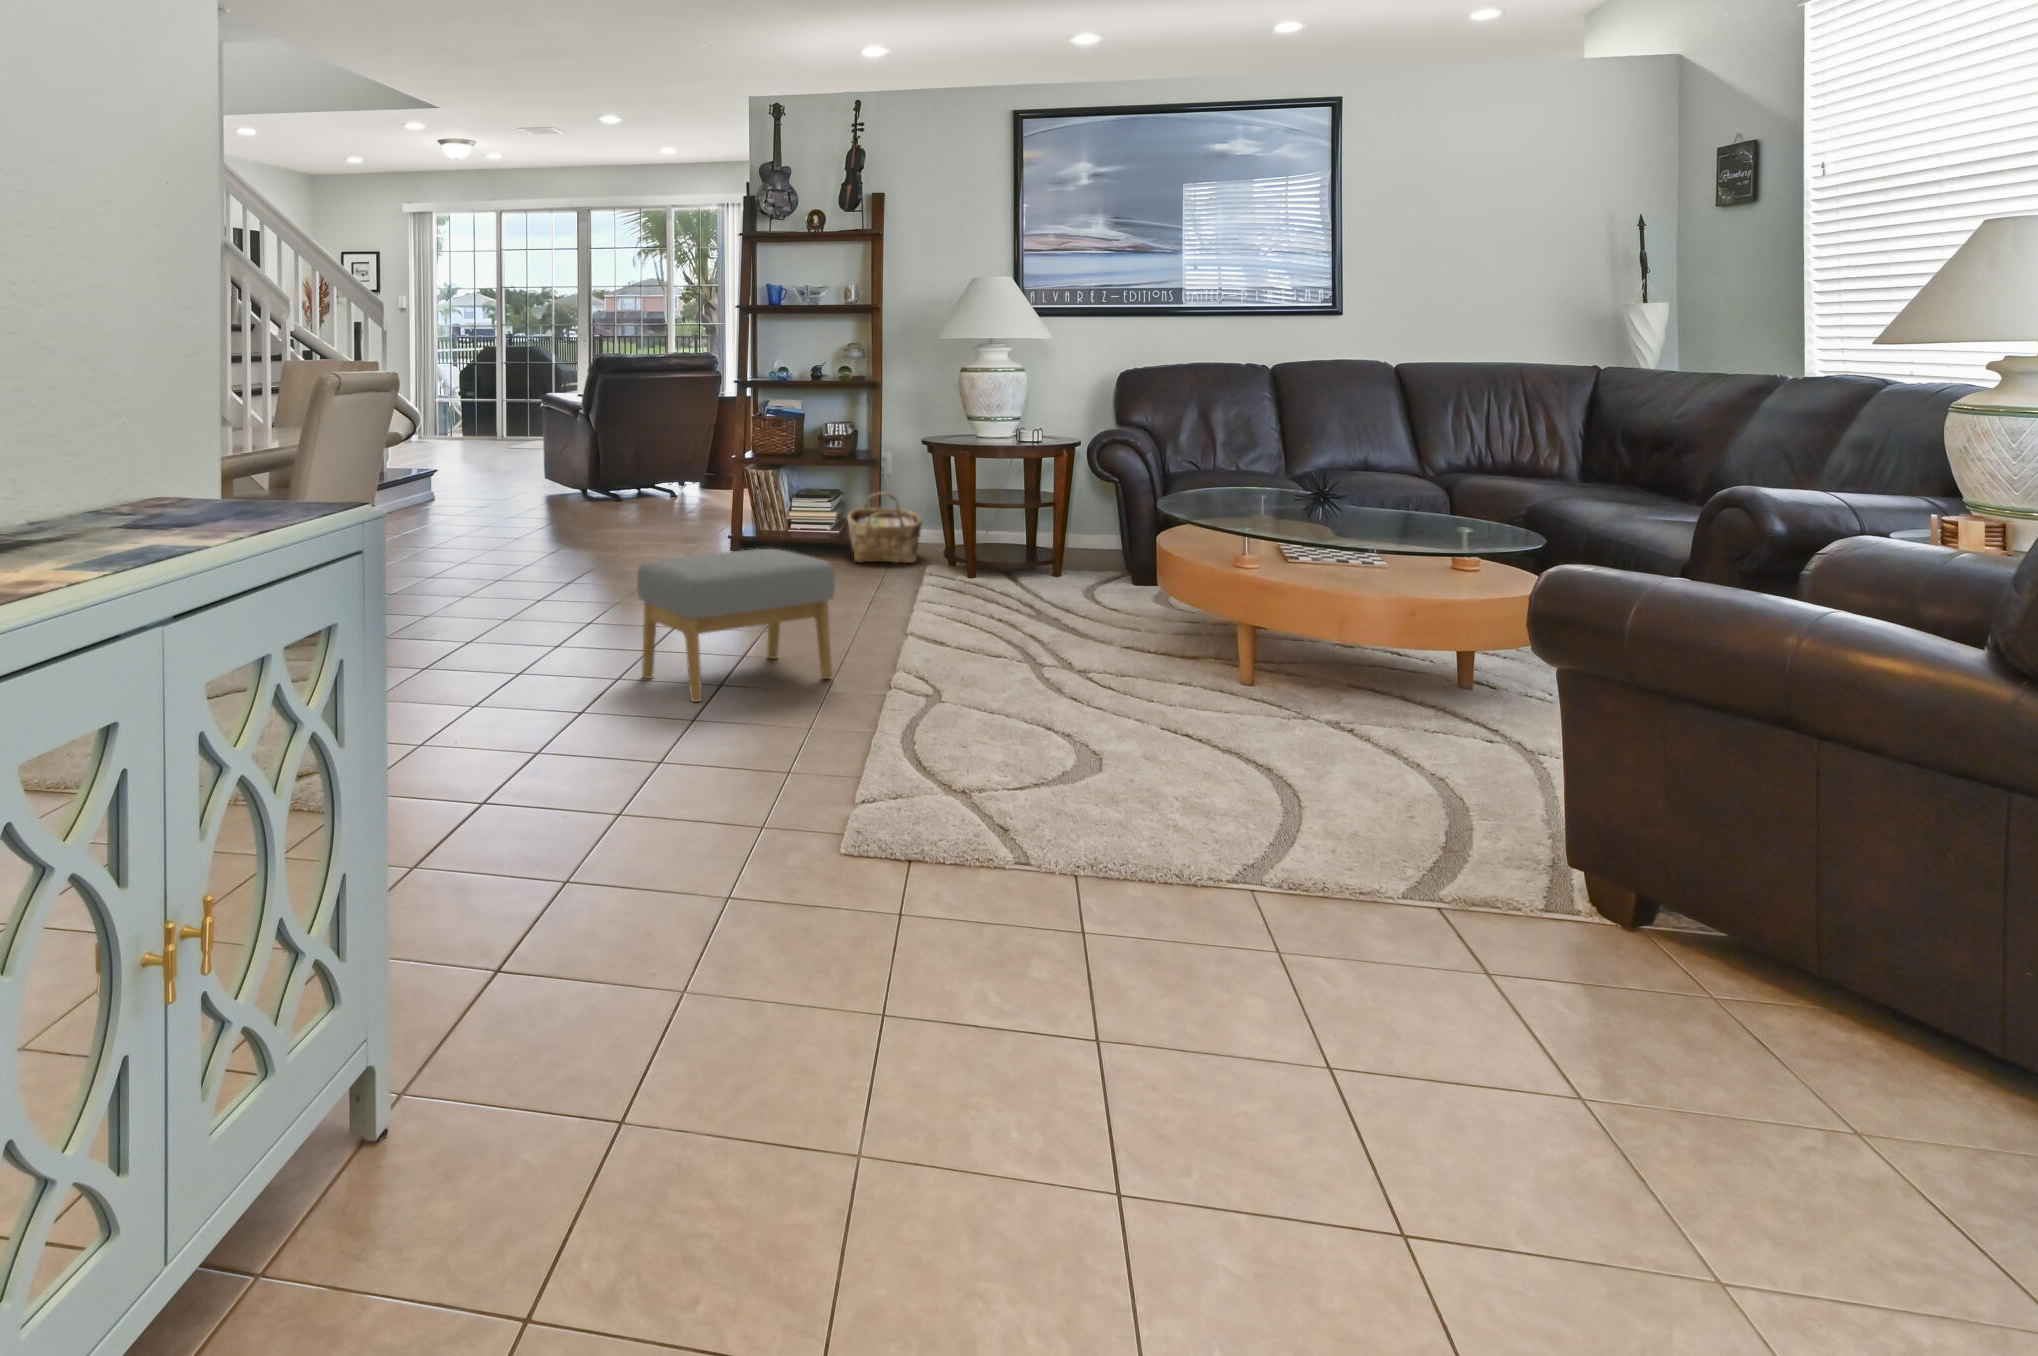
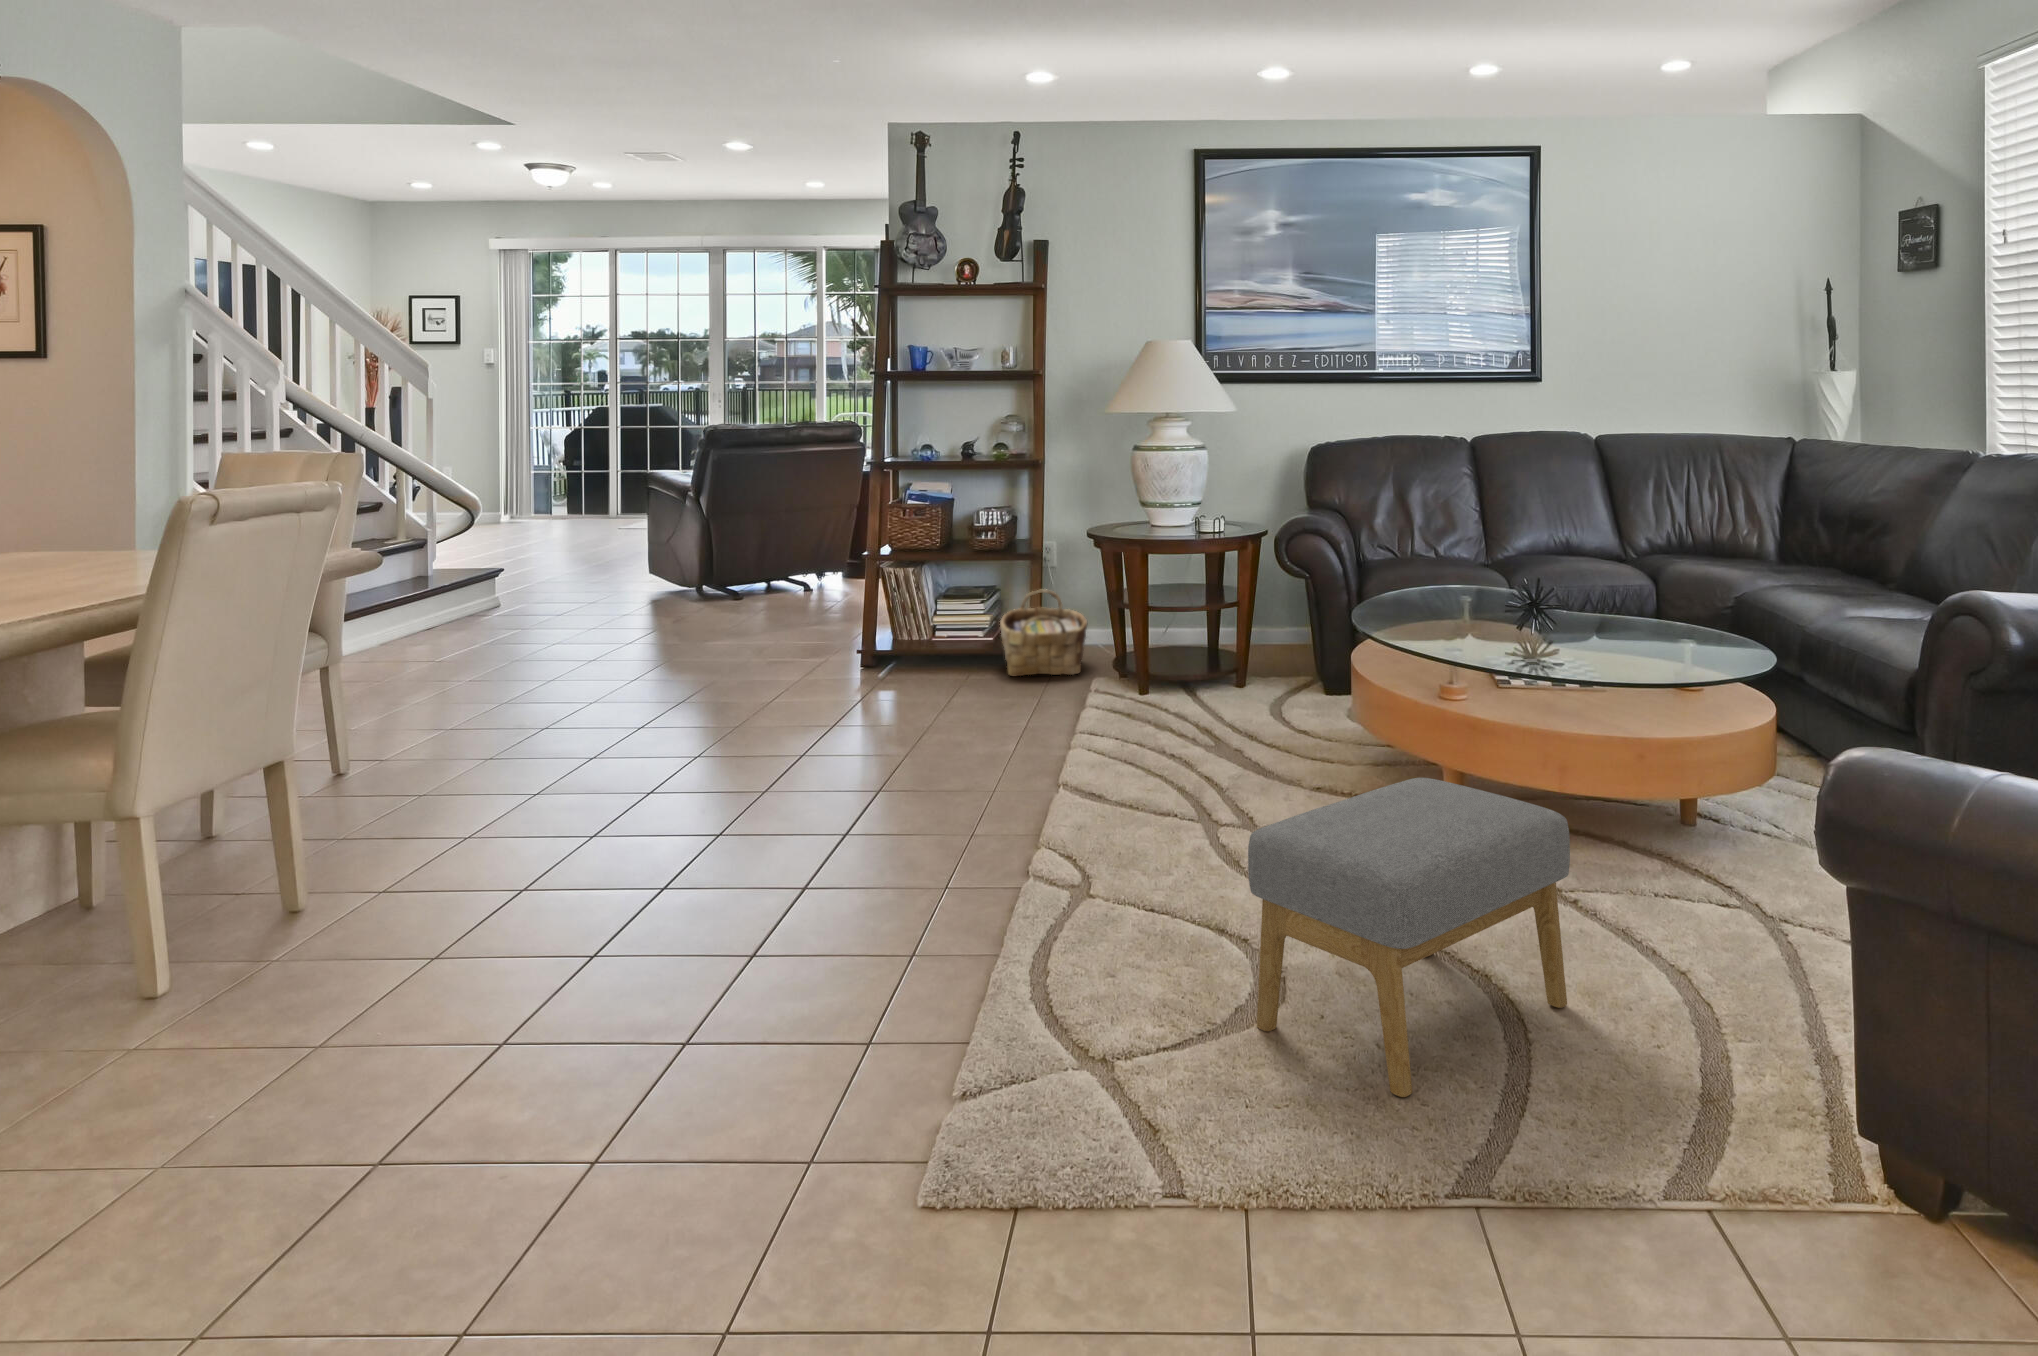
footstool: present [637,549,835,702] -> present [1248,778,1570,1097]

